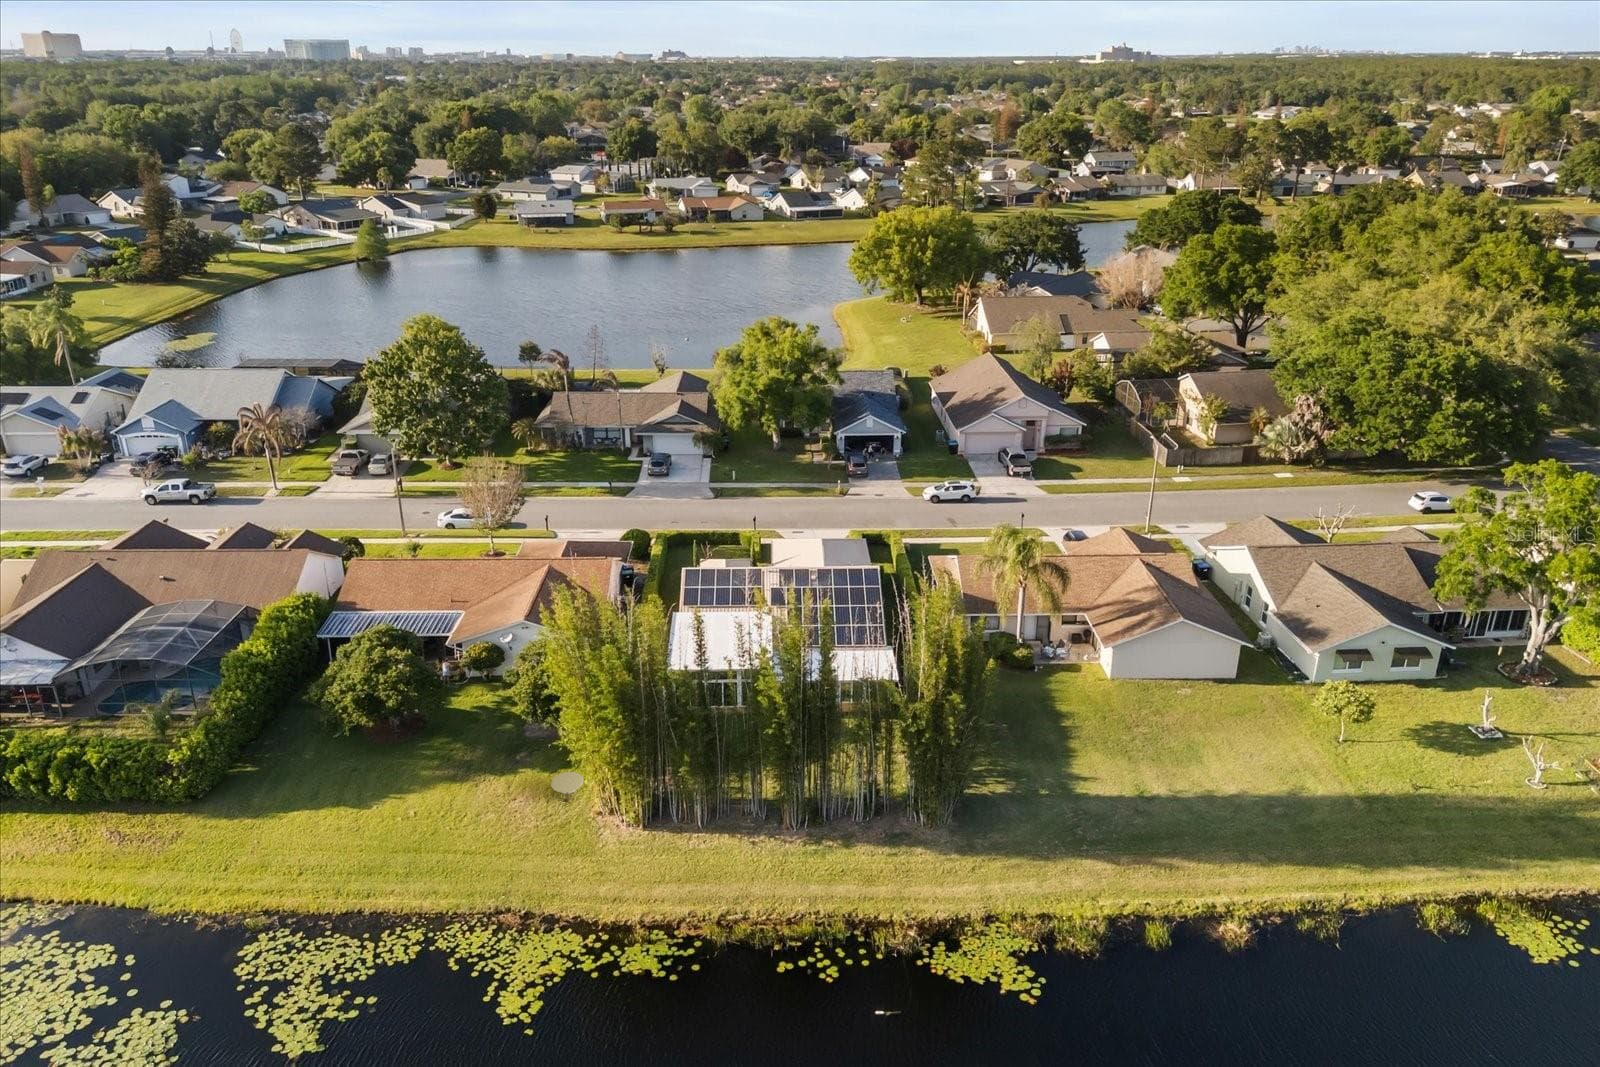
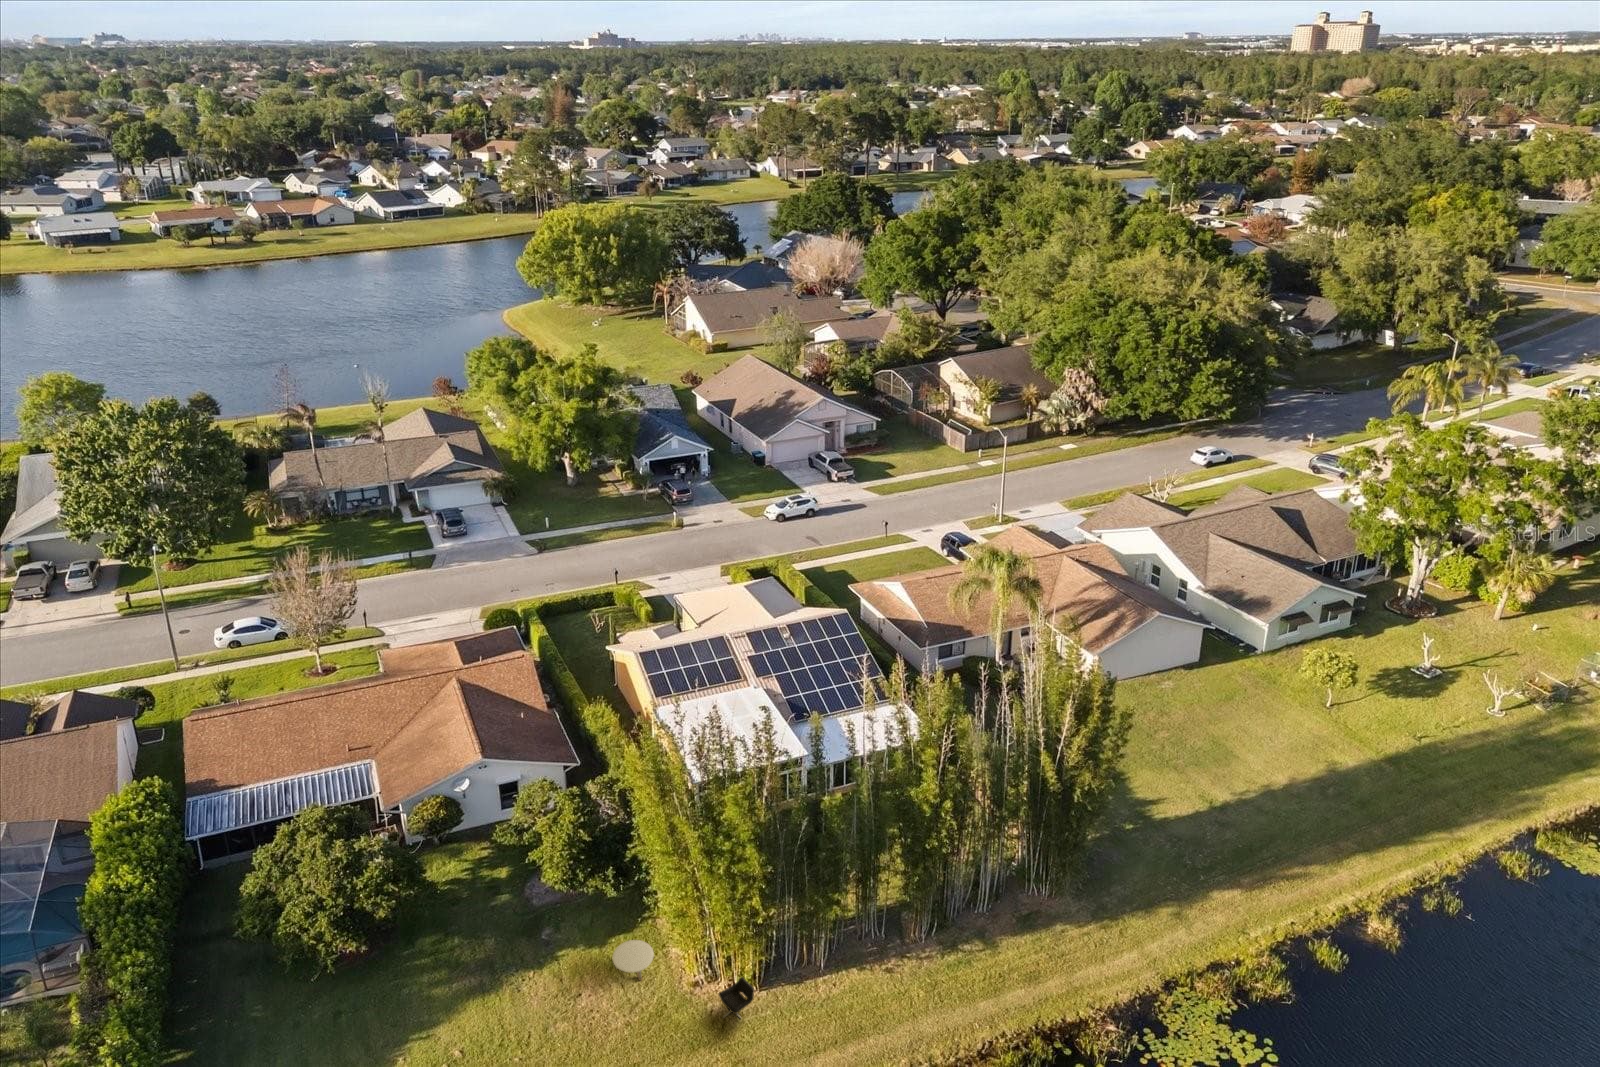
lounge chair: none [609,814,635,844] -> present [719,977,754,1017]

